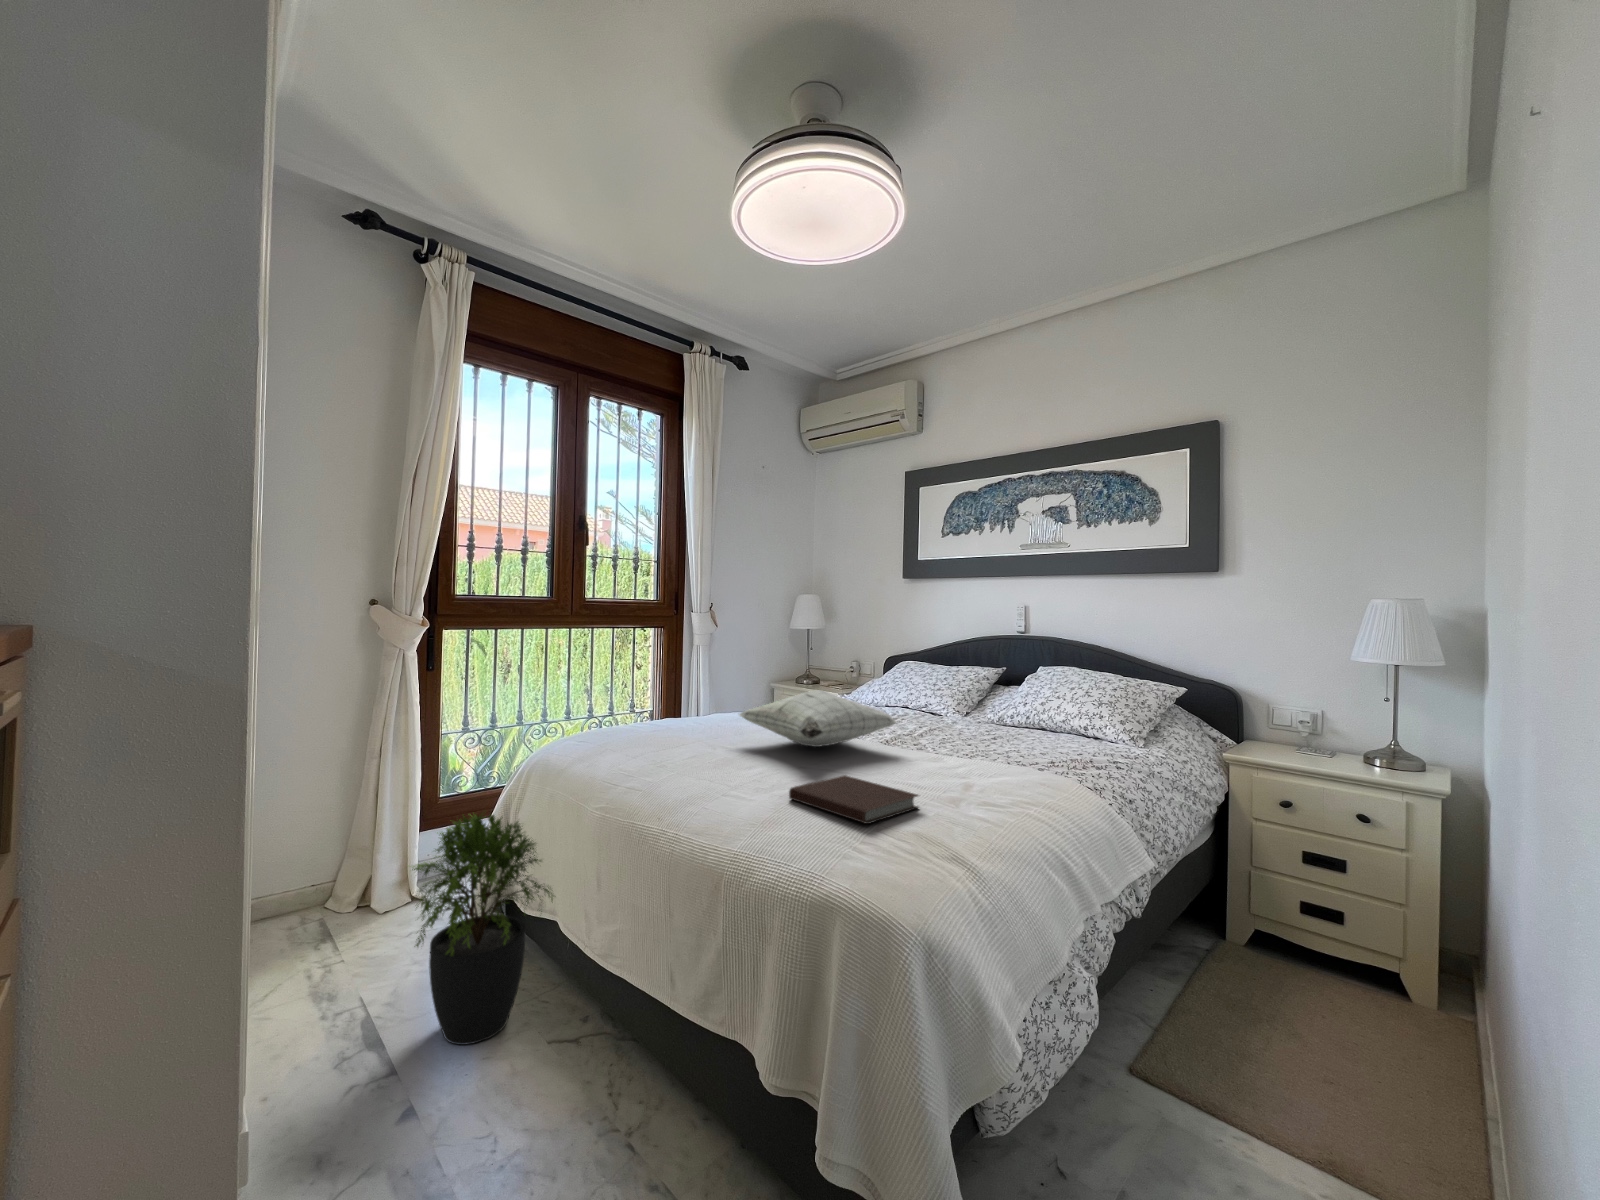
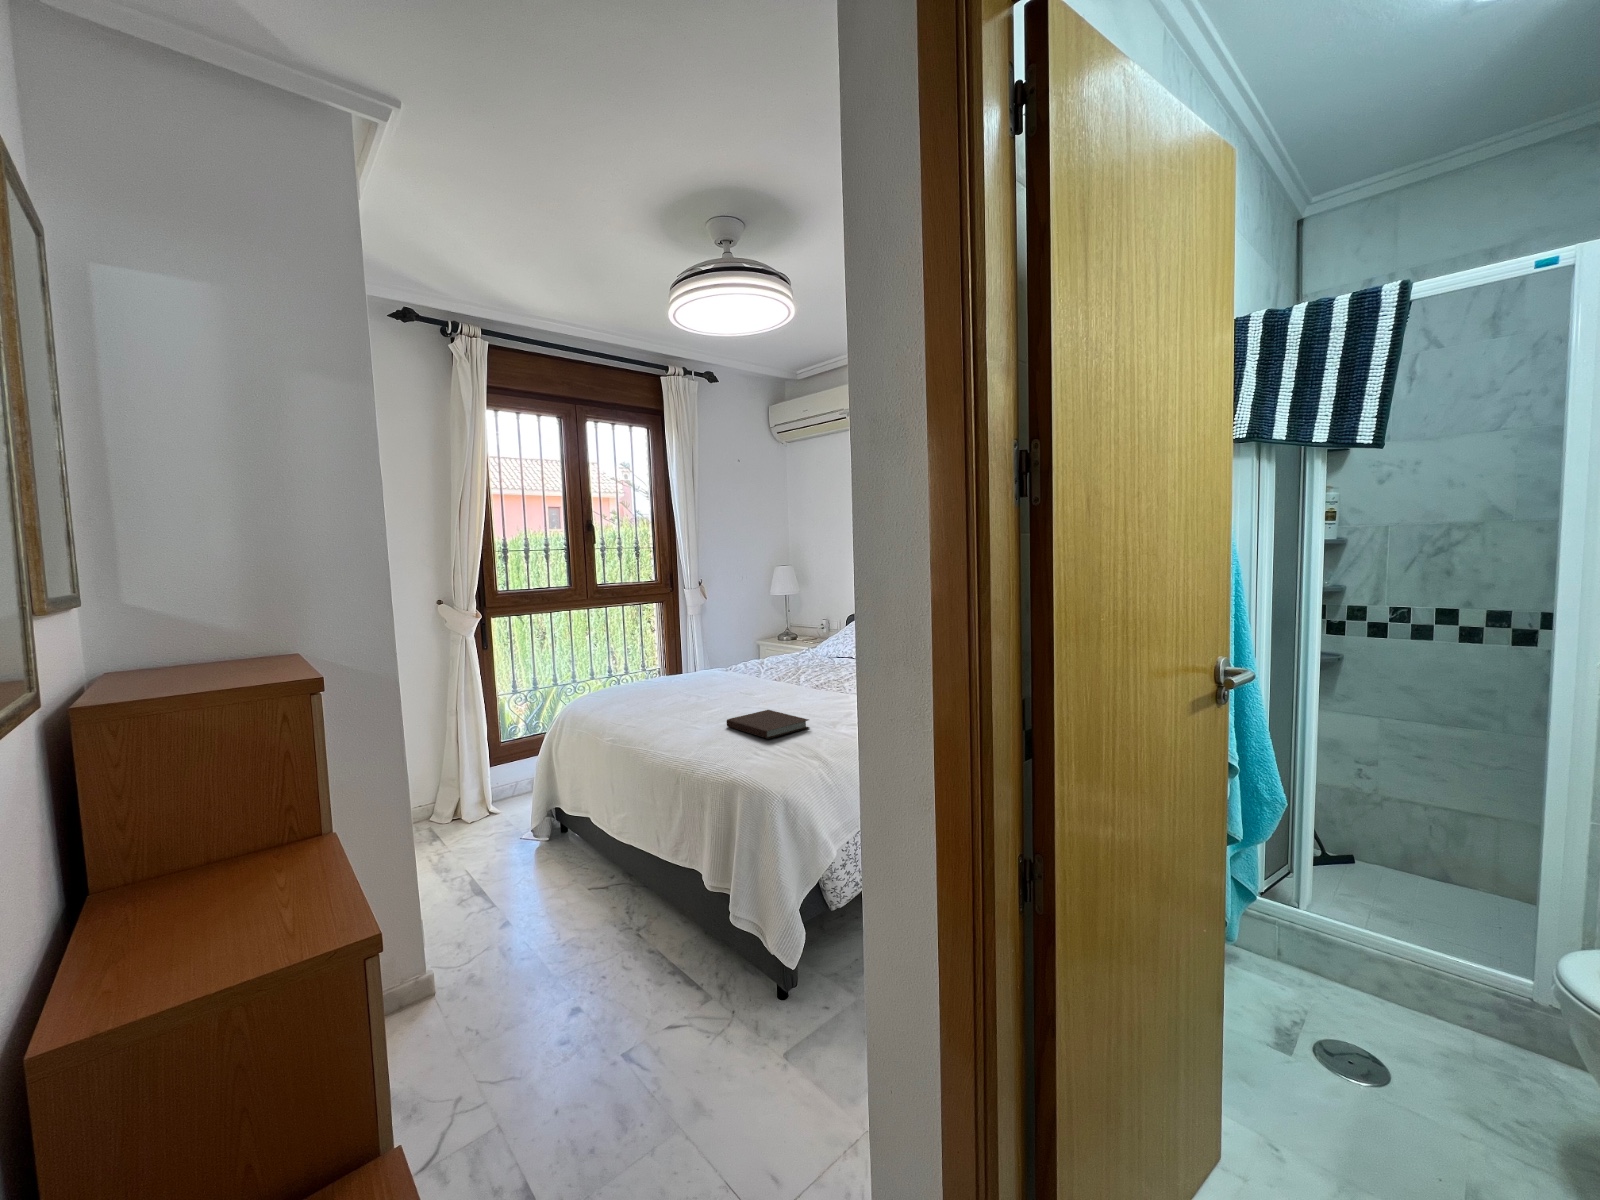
pillow: present [740,690,896,747] -> none [705,651,818,691]
potted plant: present [412,815,554,1045] -> none [487,743,589,892]

